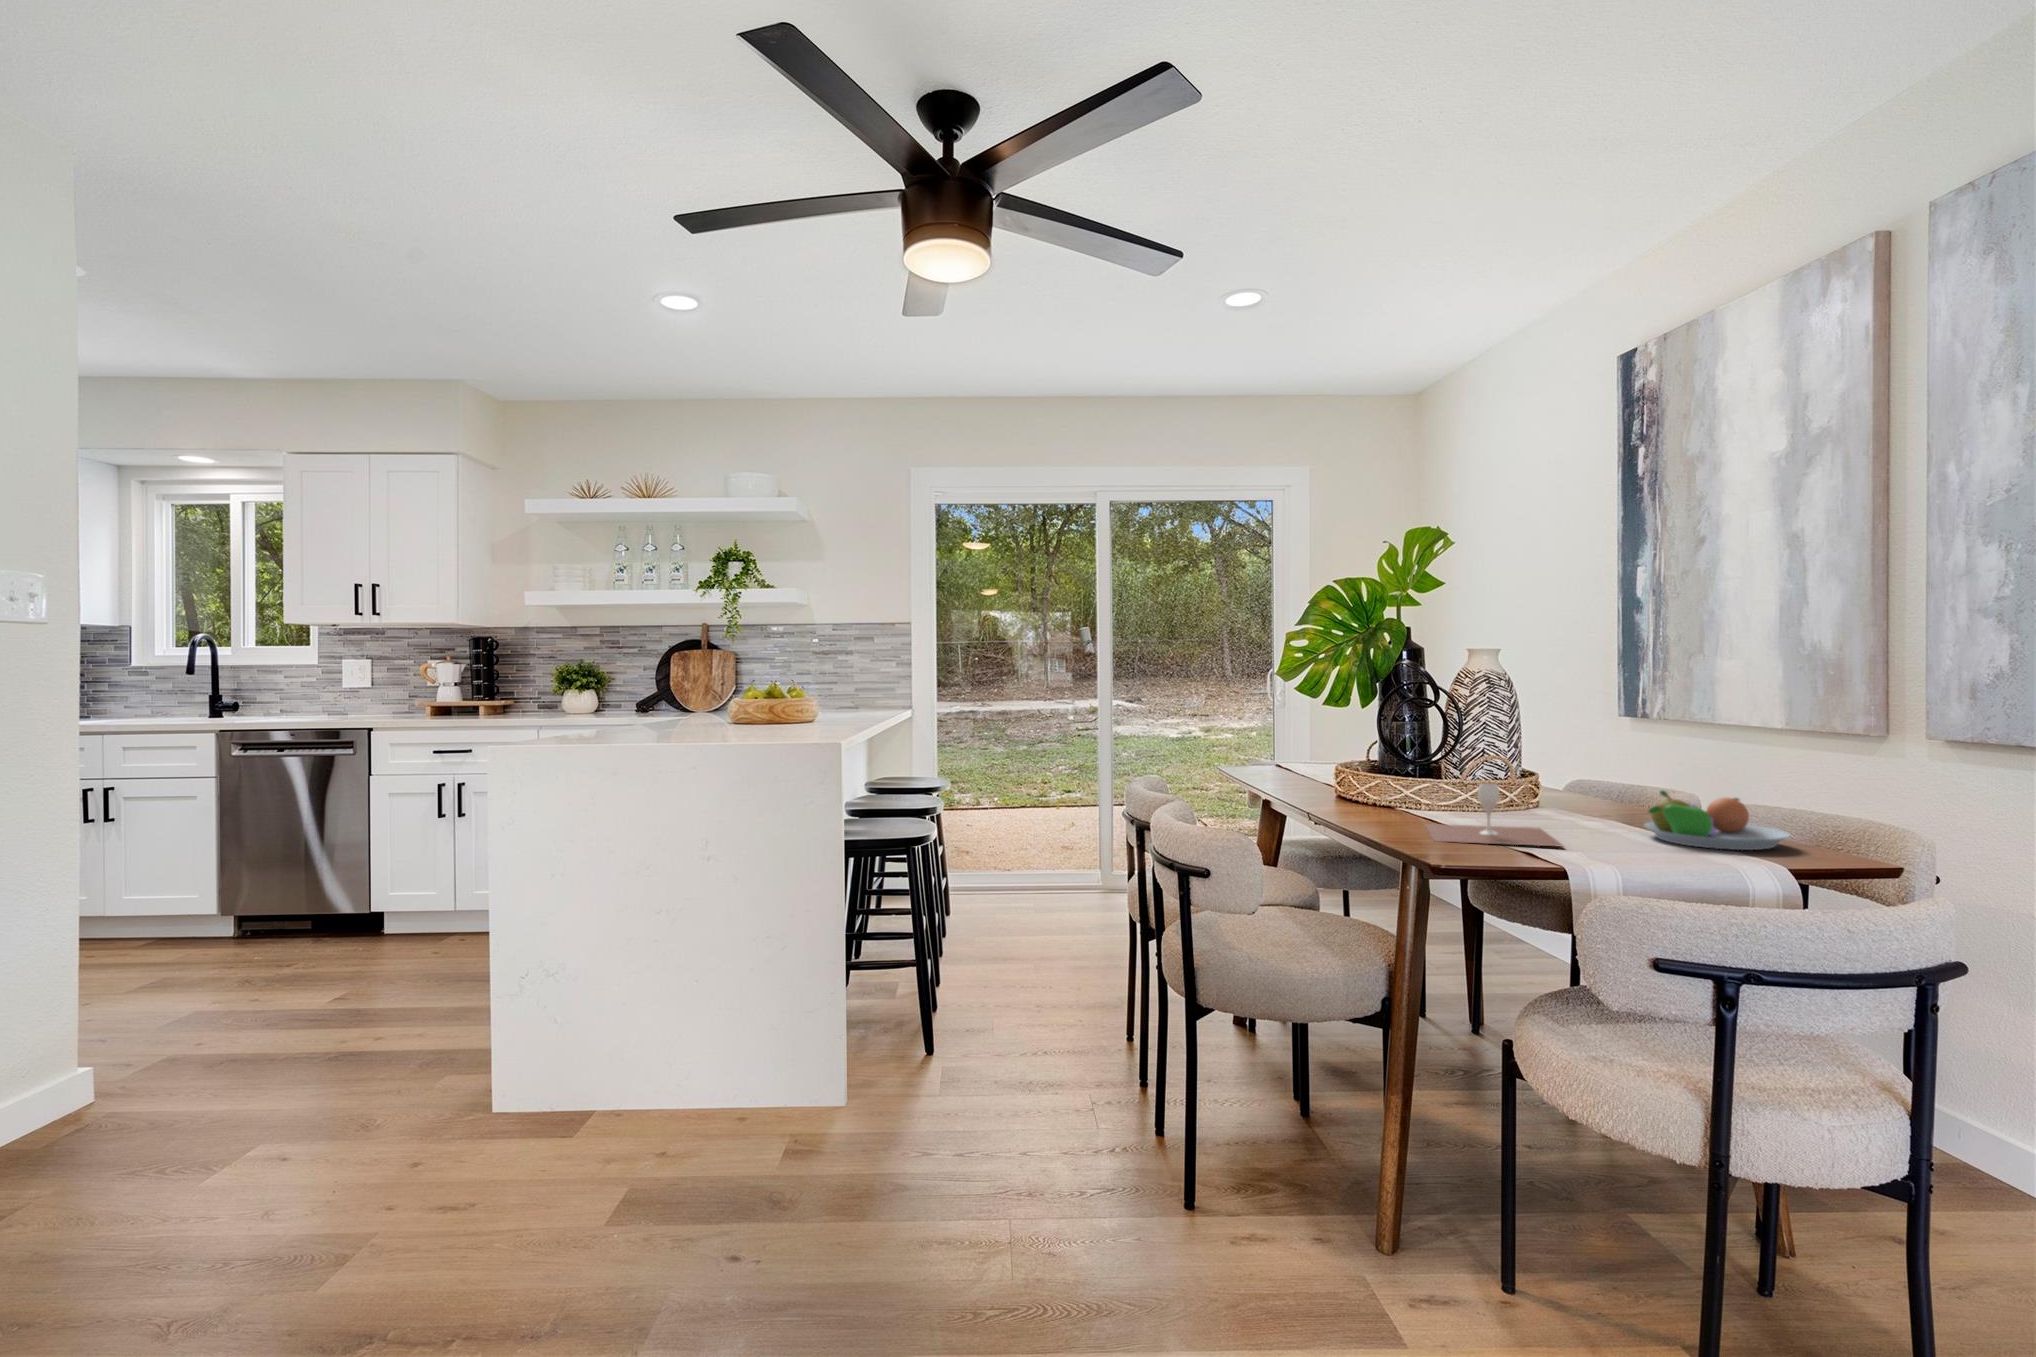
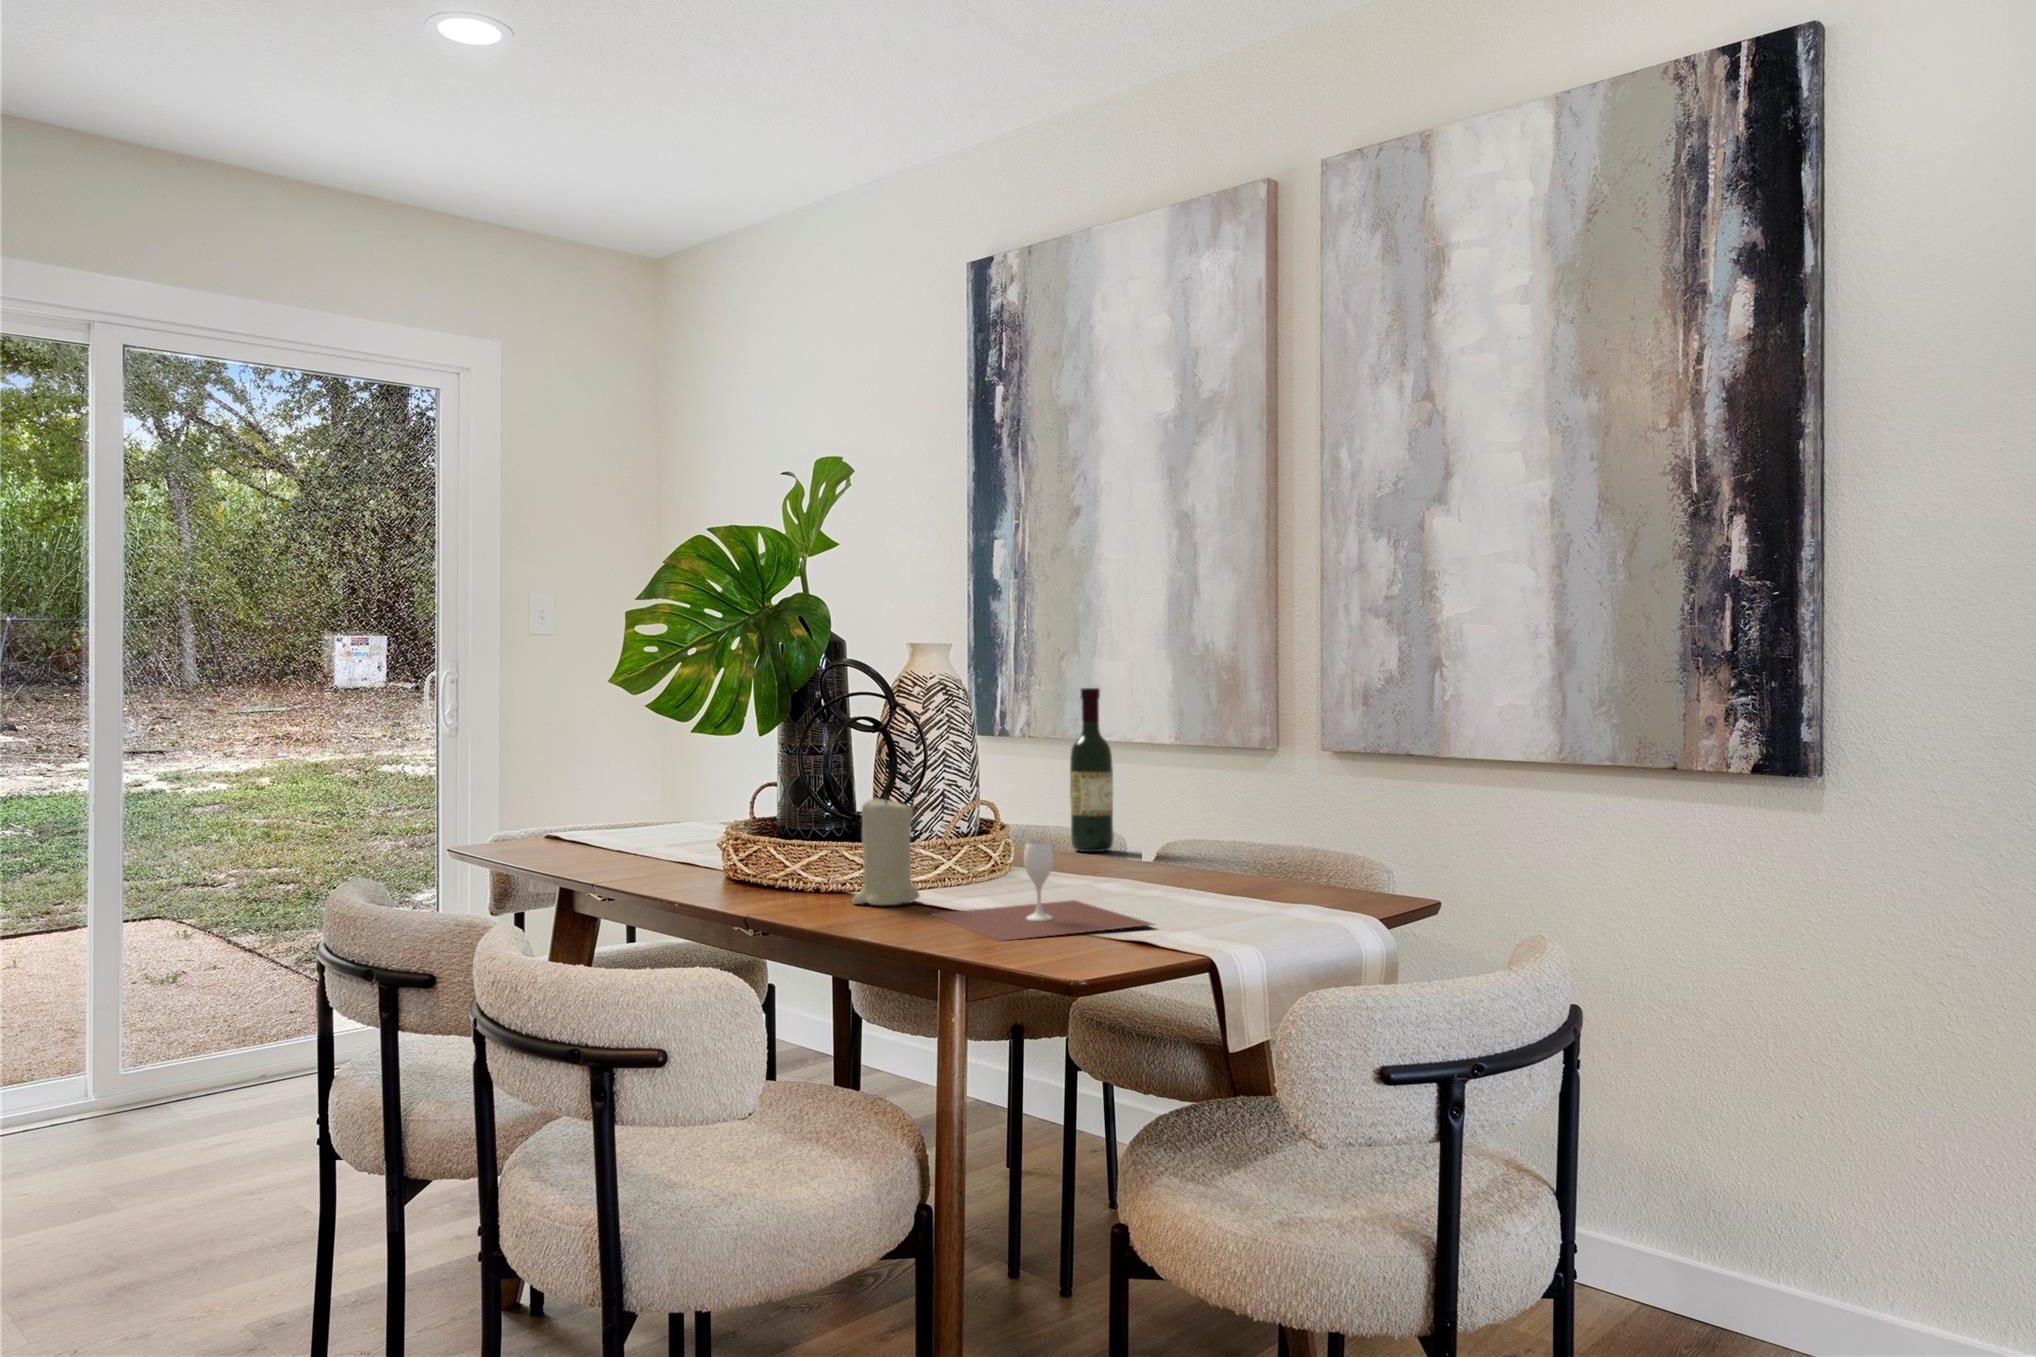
wine bottle: none [1624,681,1662,804] -> present [1070,688,1114,852]
candle: none [1386,747,1433,817] -> present [852,795,920,905]
fruit bowl: present [1645,790,1790,850] -> none [1181,832,1339,903]

